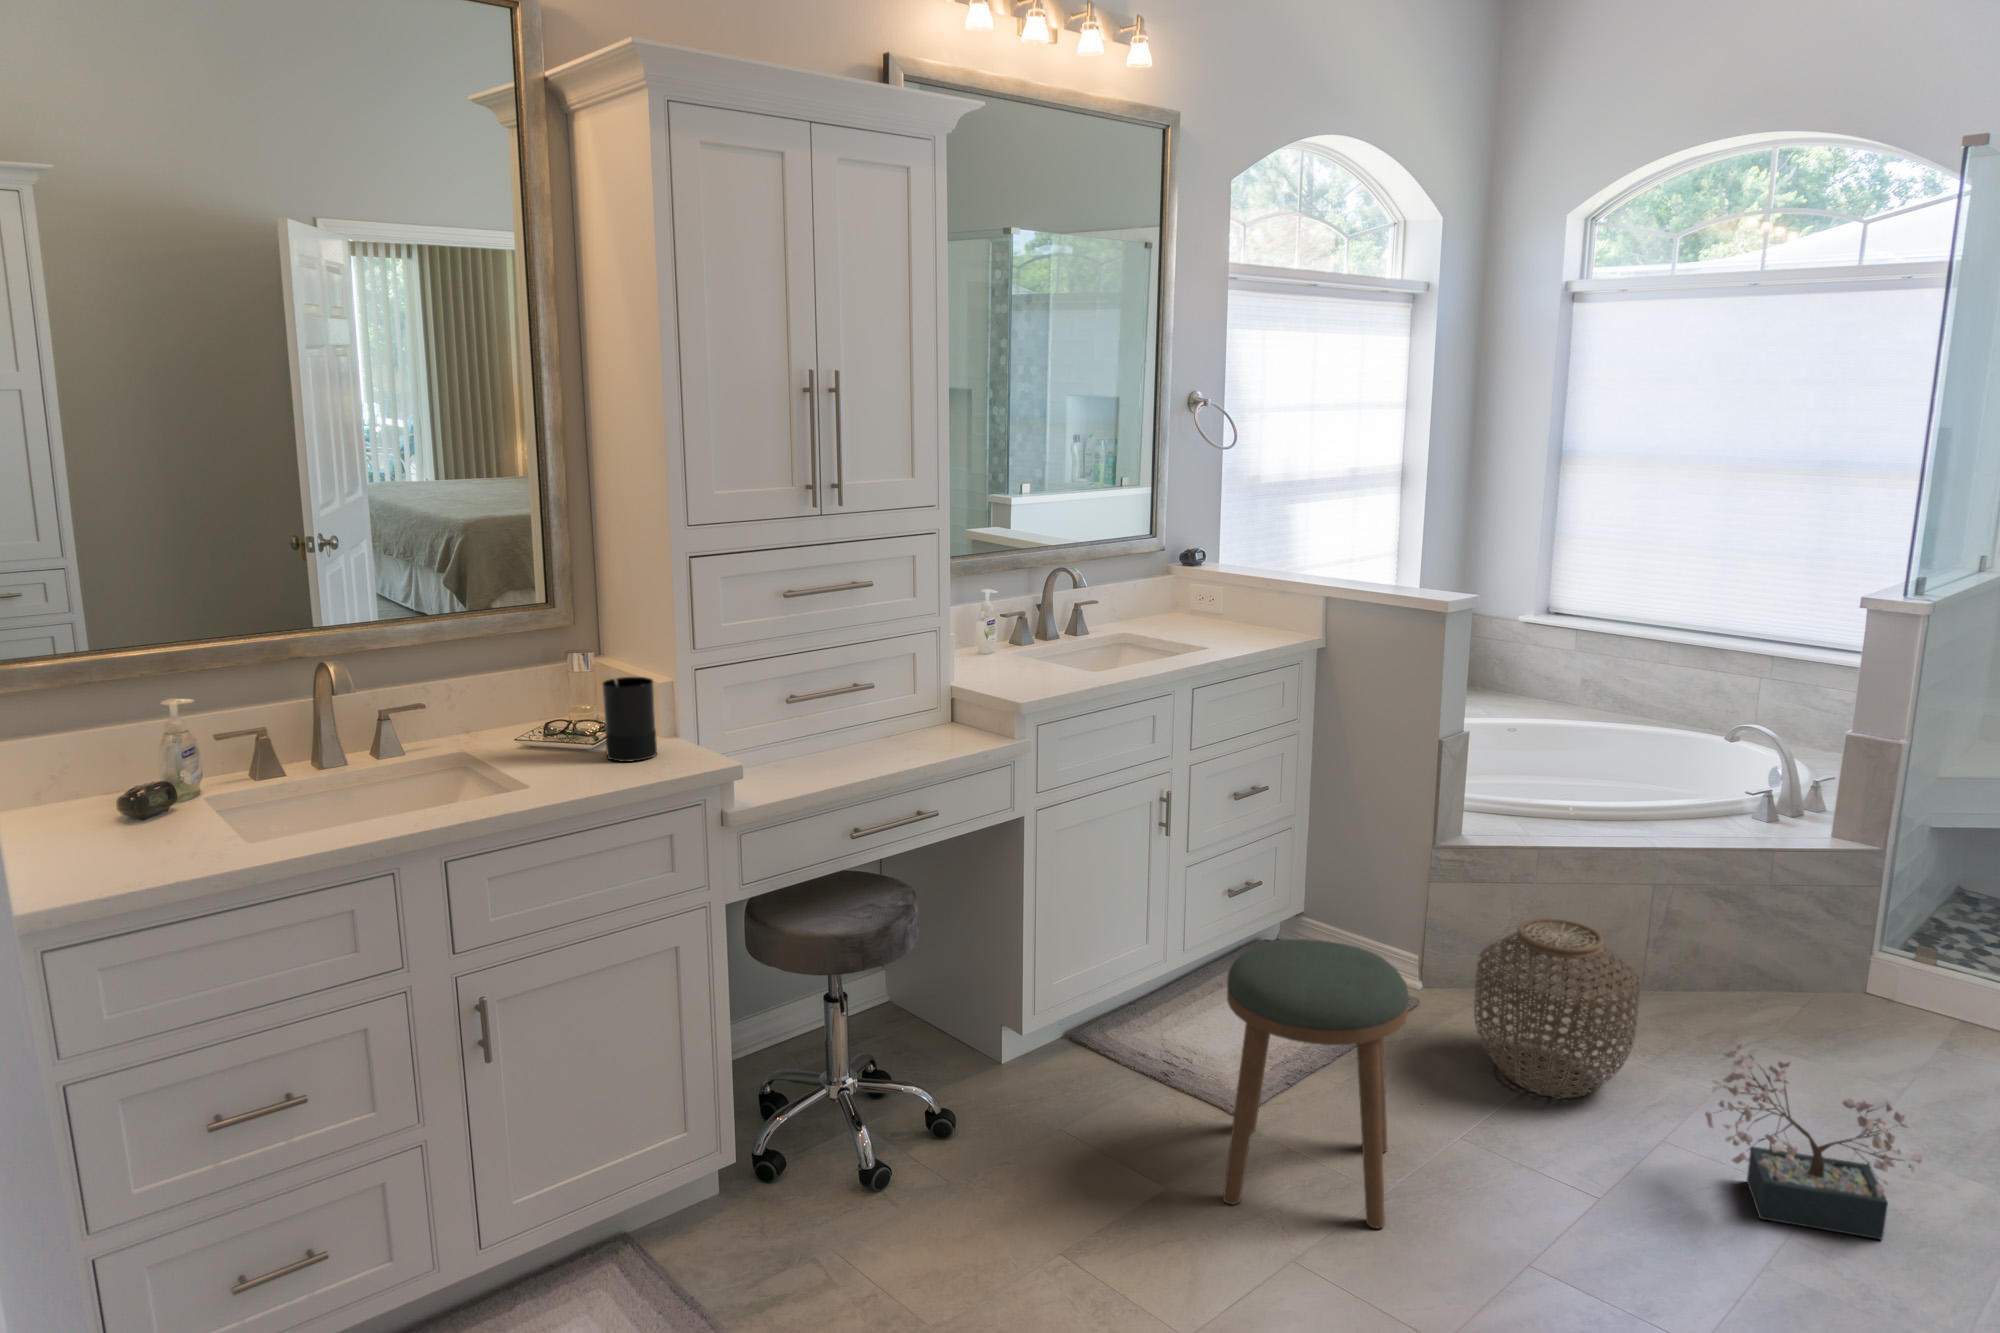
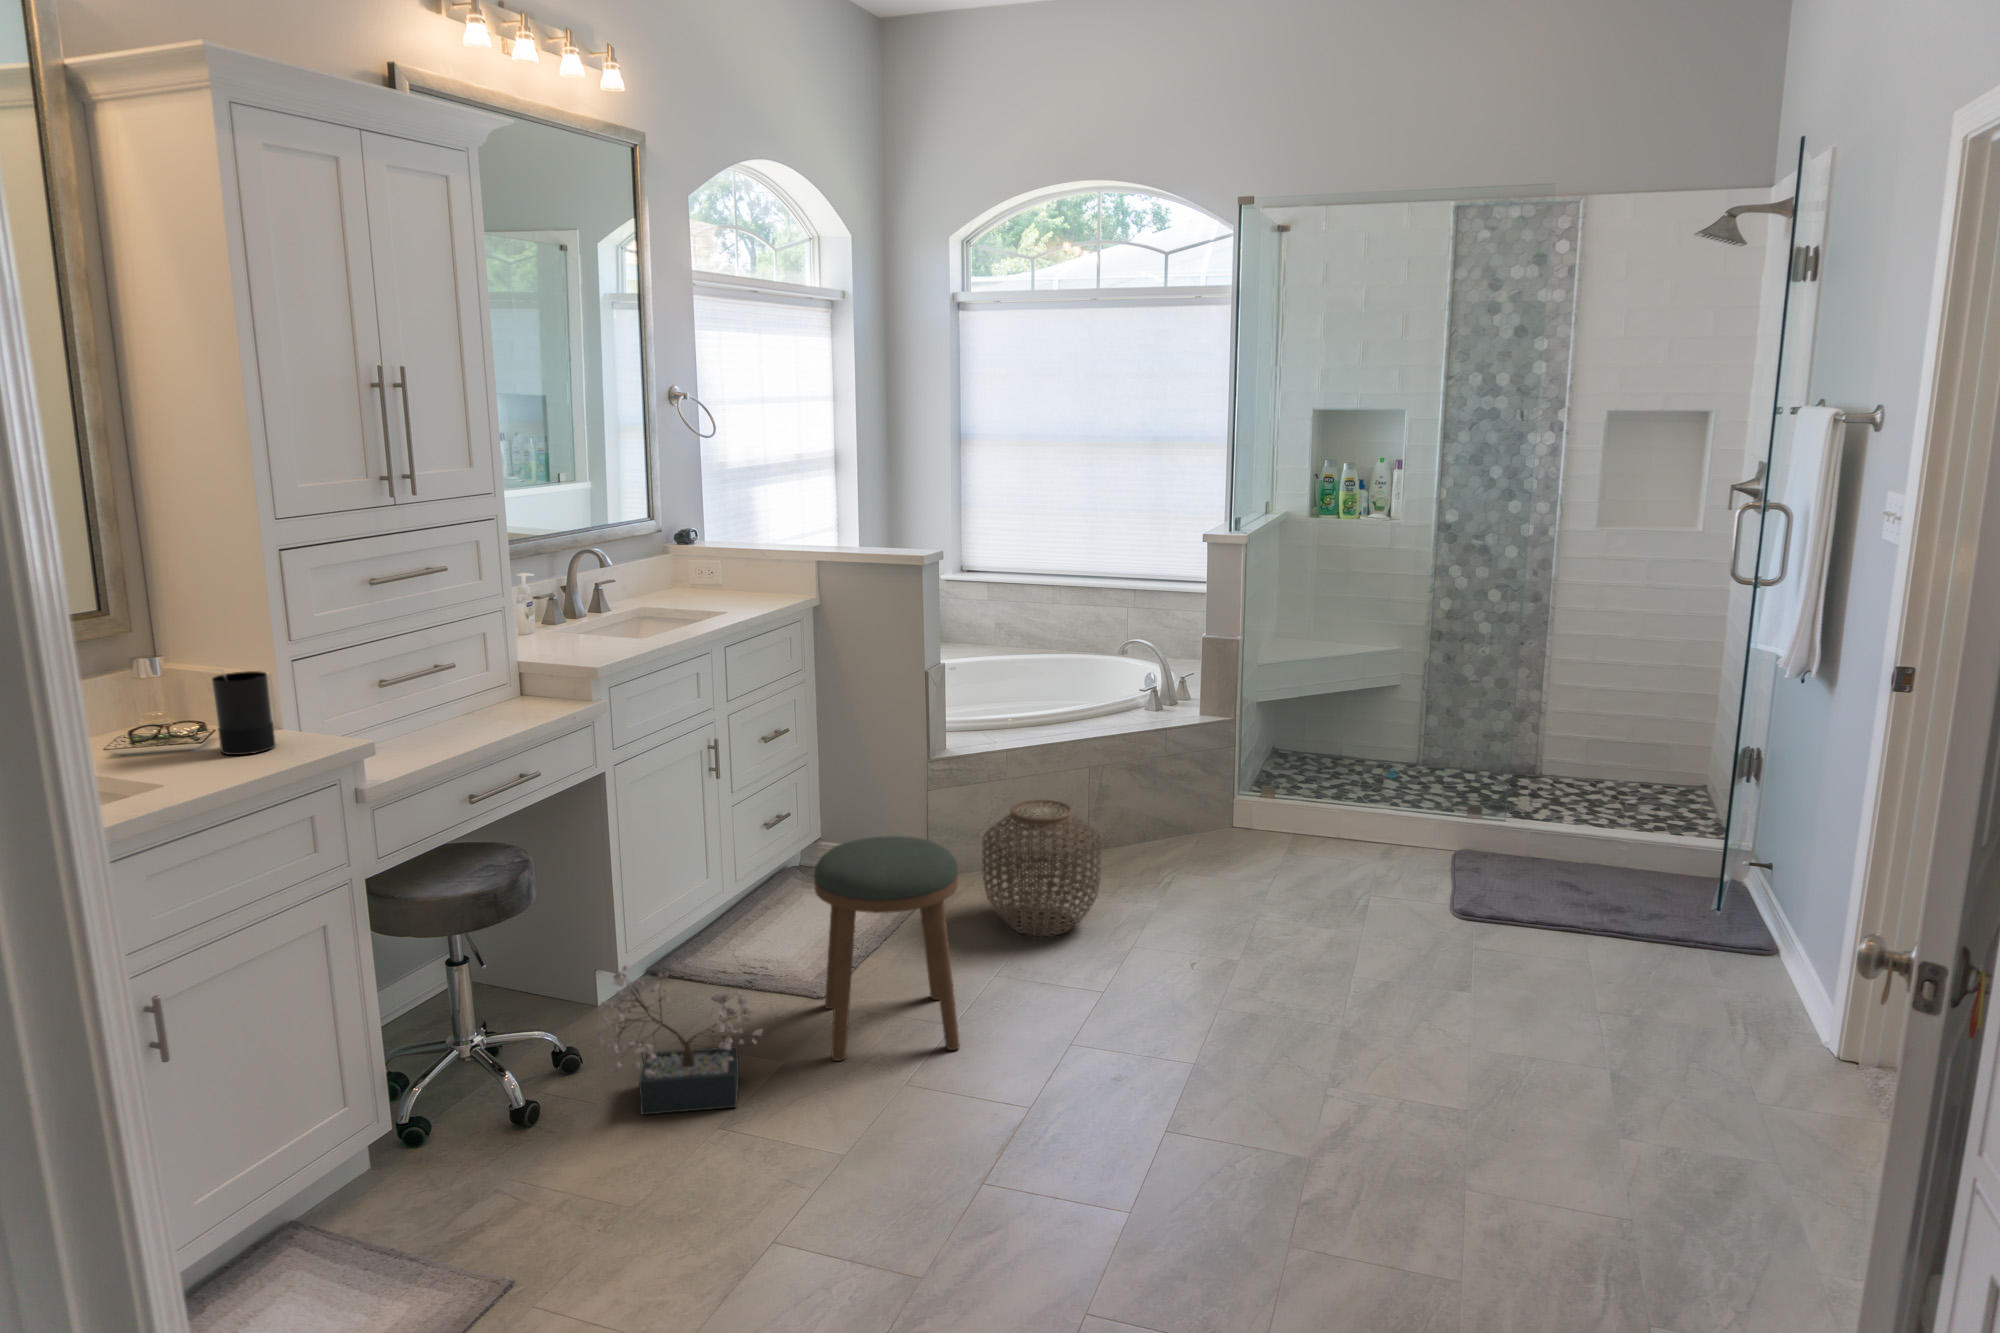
decorative plant: present [1705,1044,1923,1240] -> present [597,966,763,1115]

